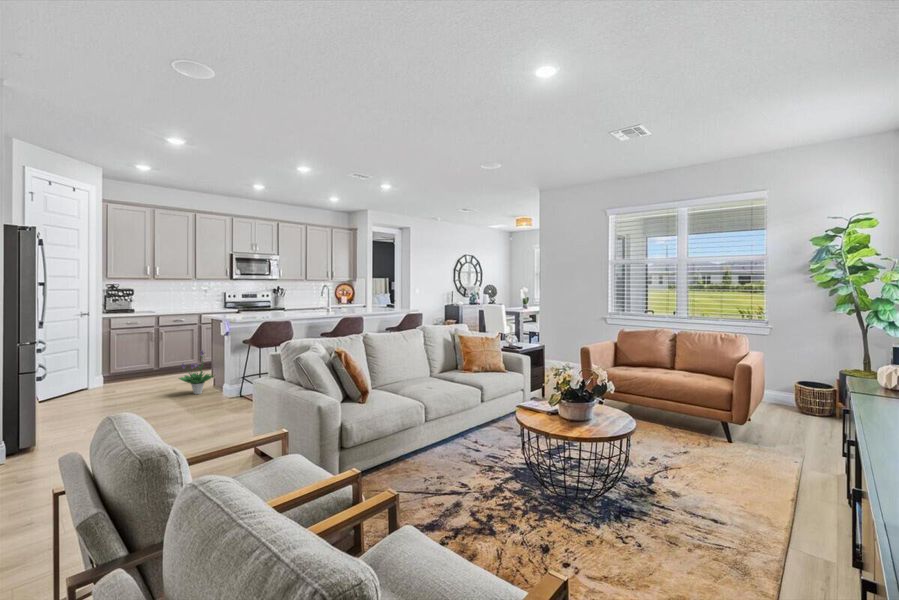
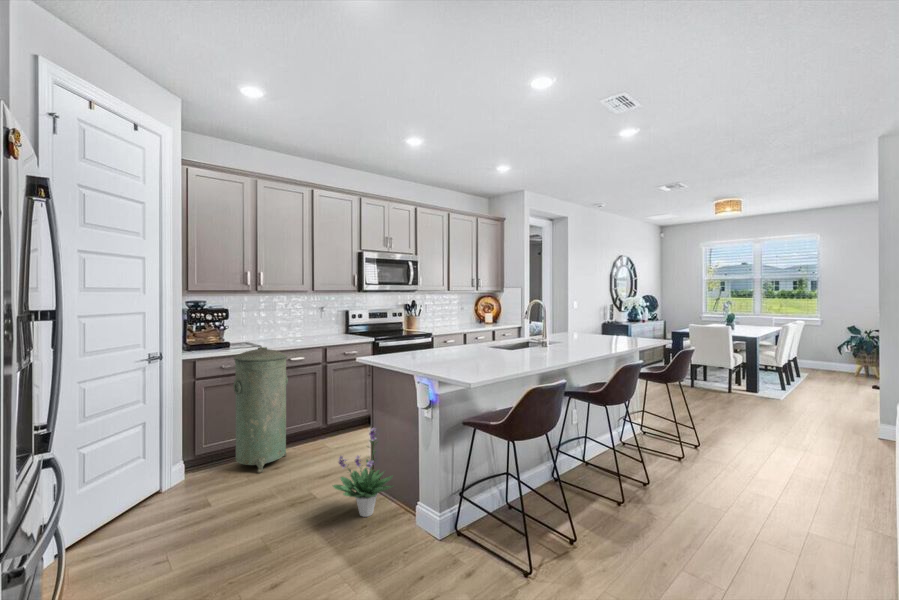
trash can: none [133,311,170,383] -> present [233,347,288,473]

